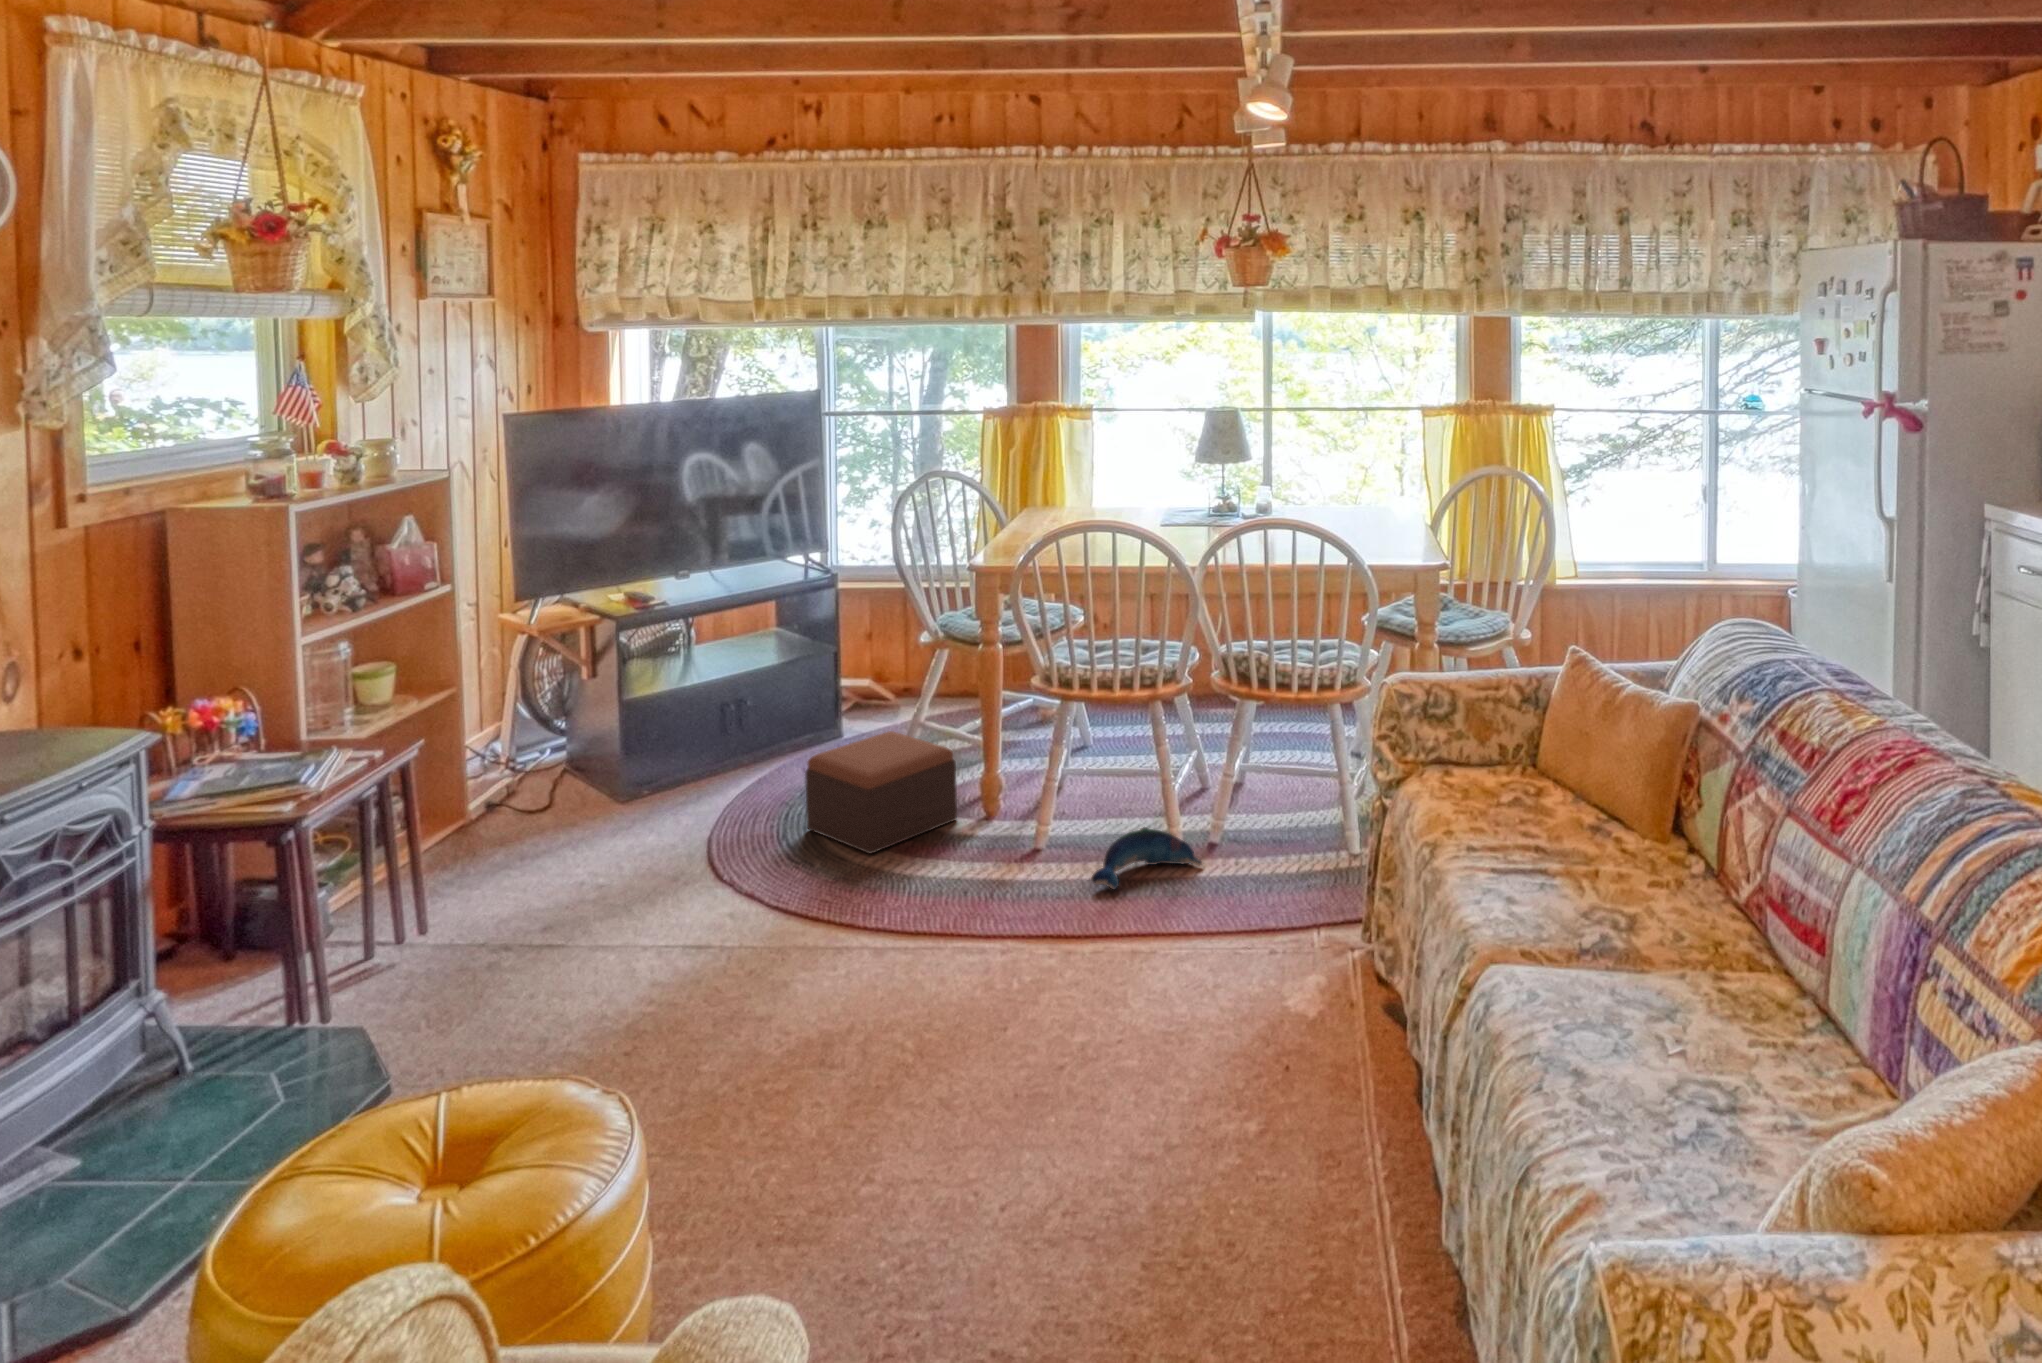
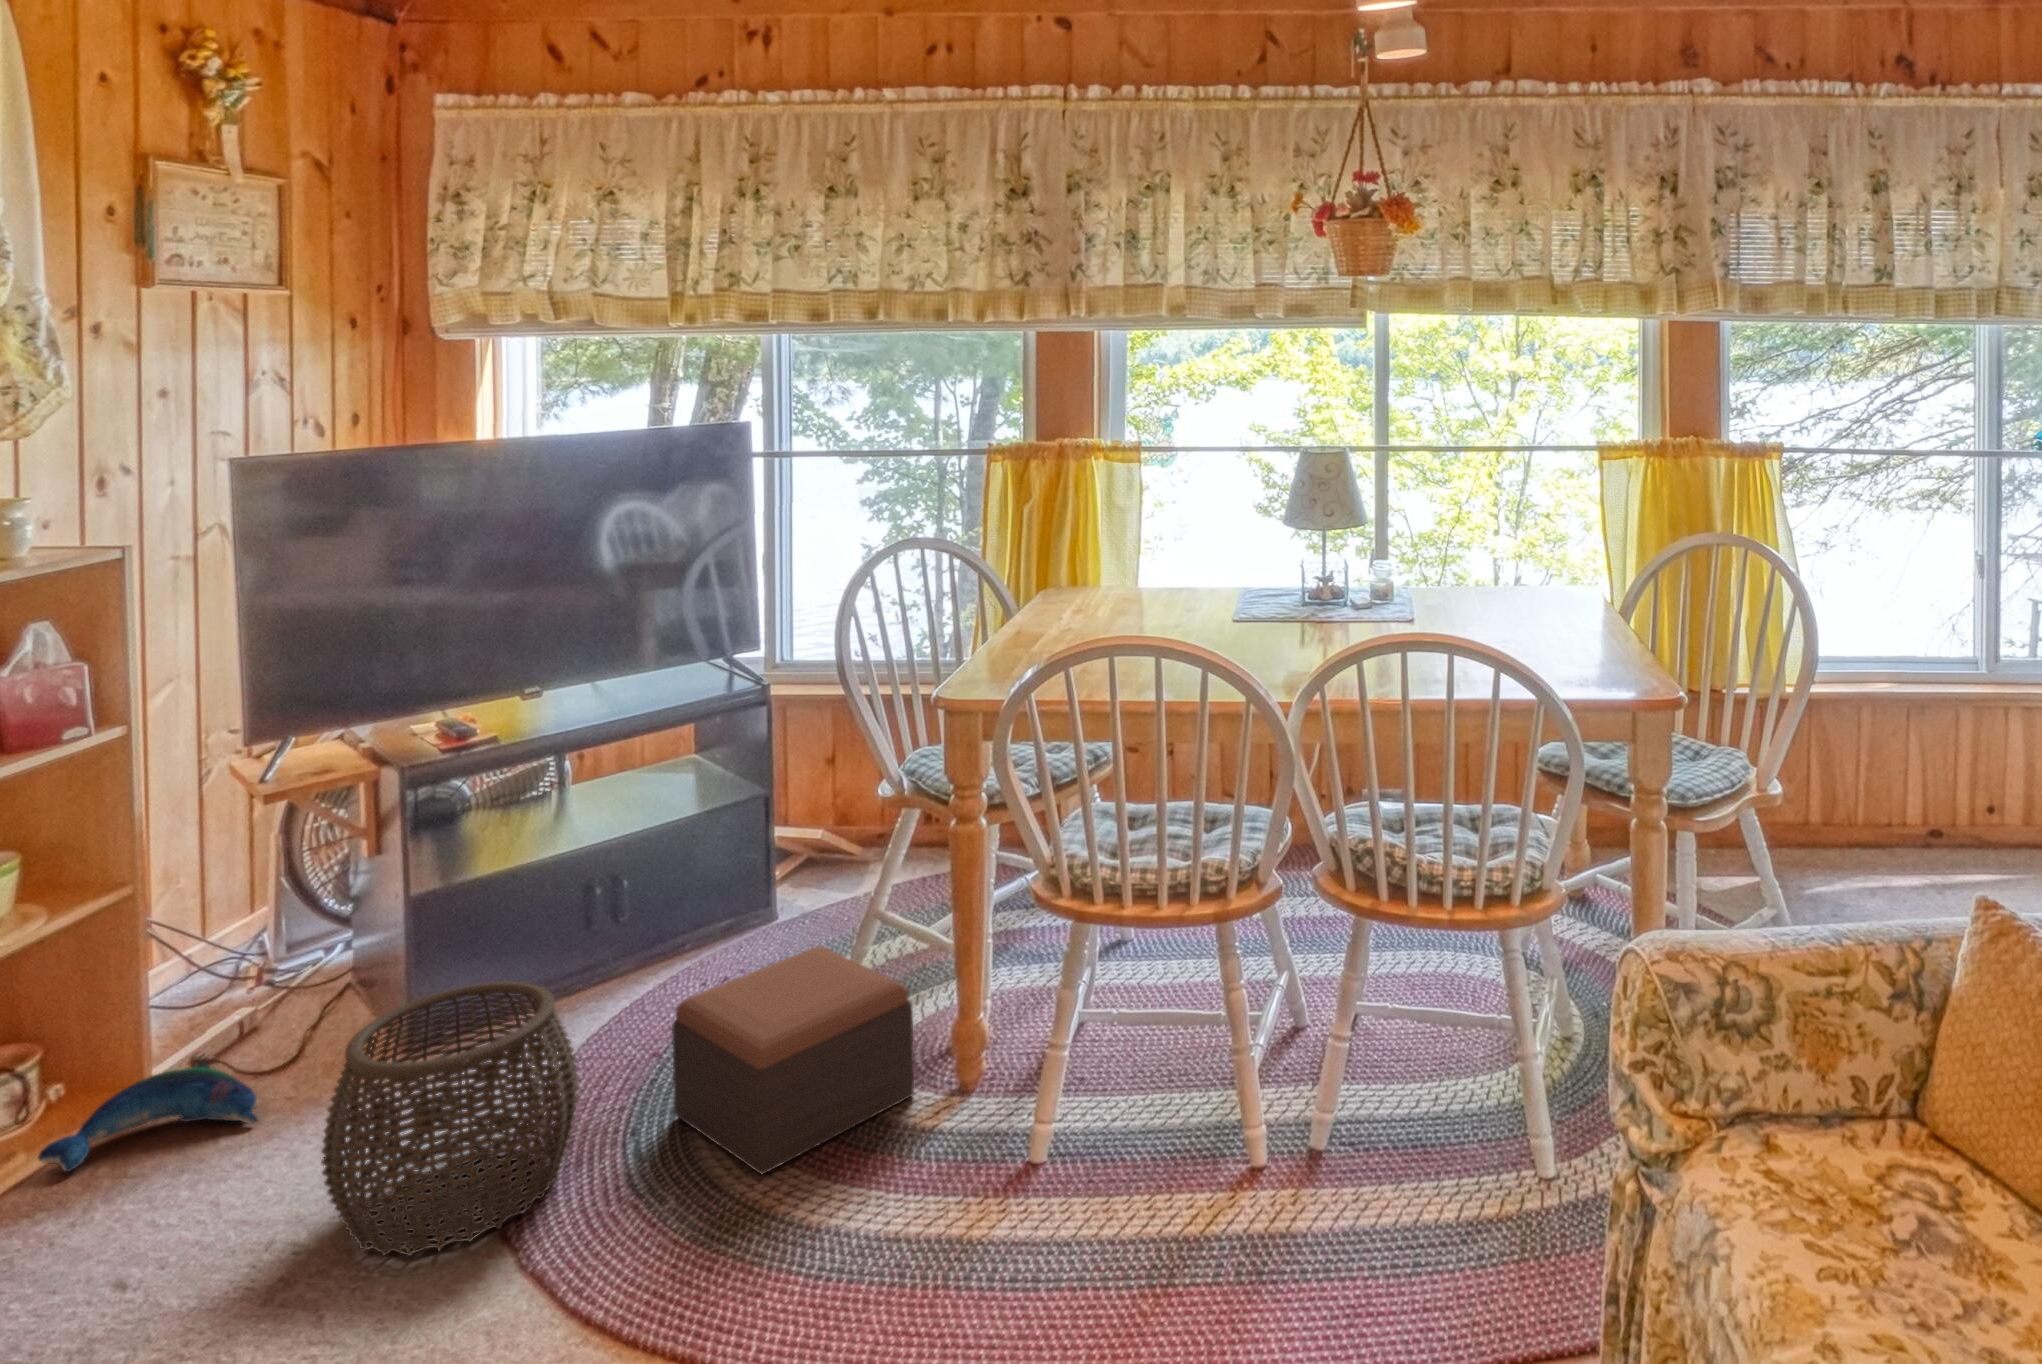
woven basket: none [611,740,755,888] -> present [321,982,579,1256]
plush toy: present [1091,827,1202,889] -> present [38,1062,258,1172]

